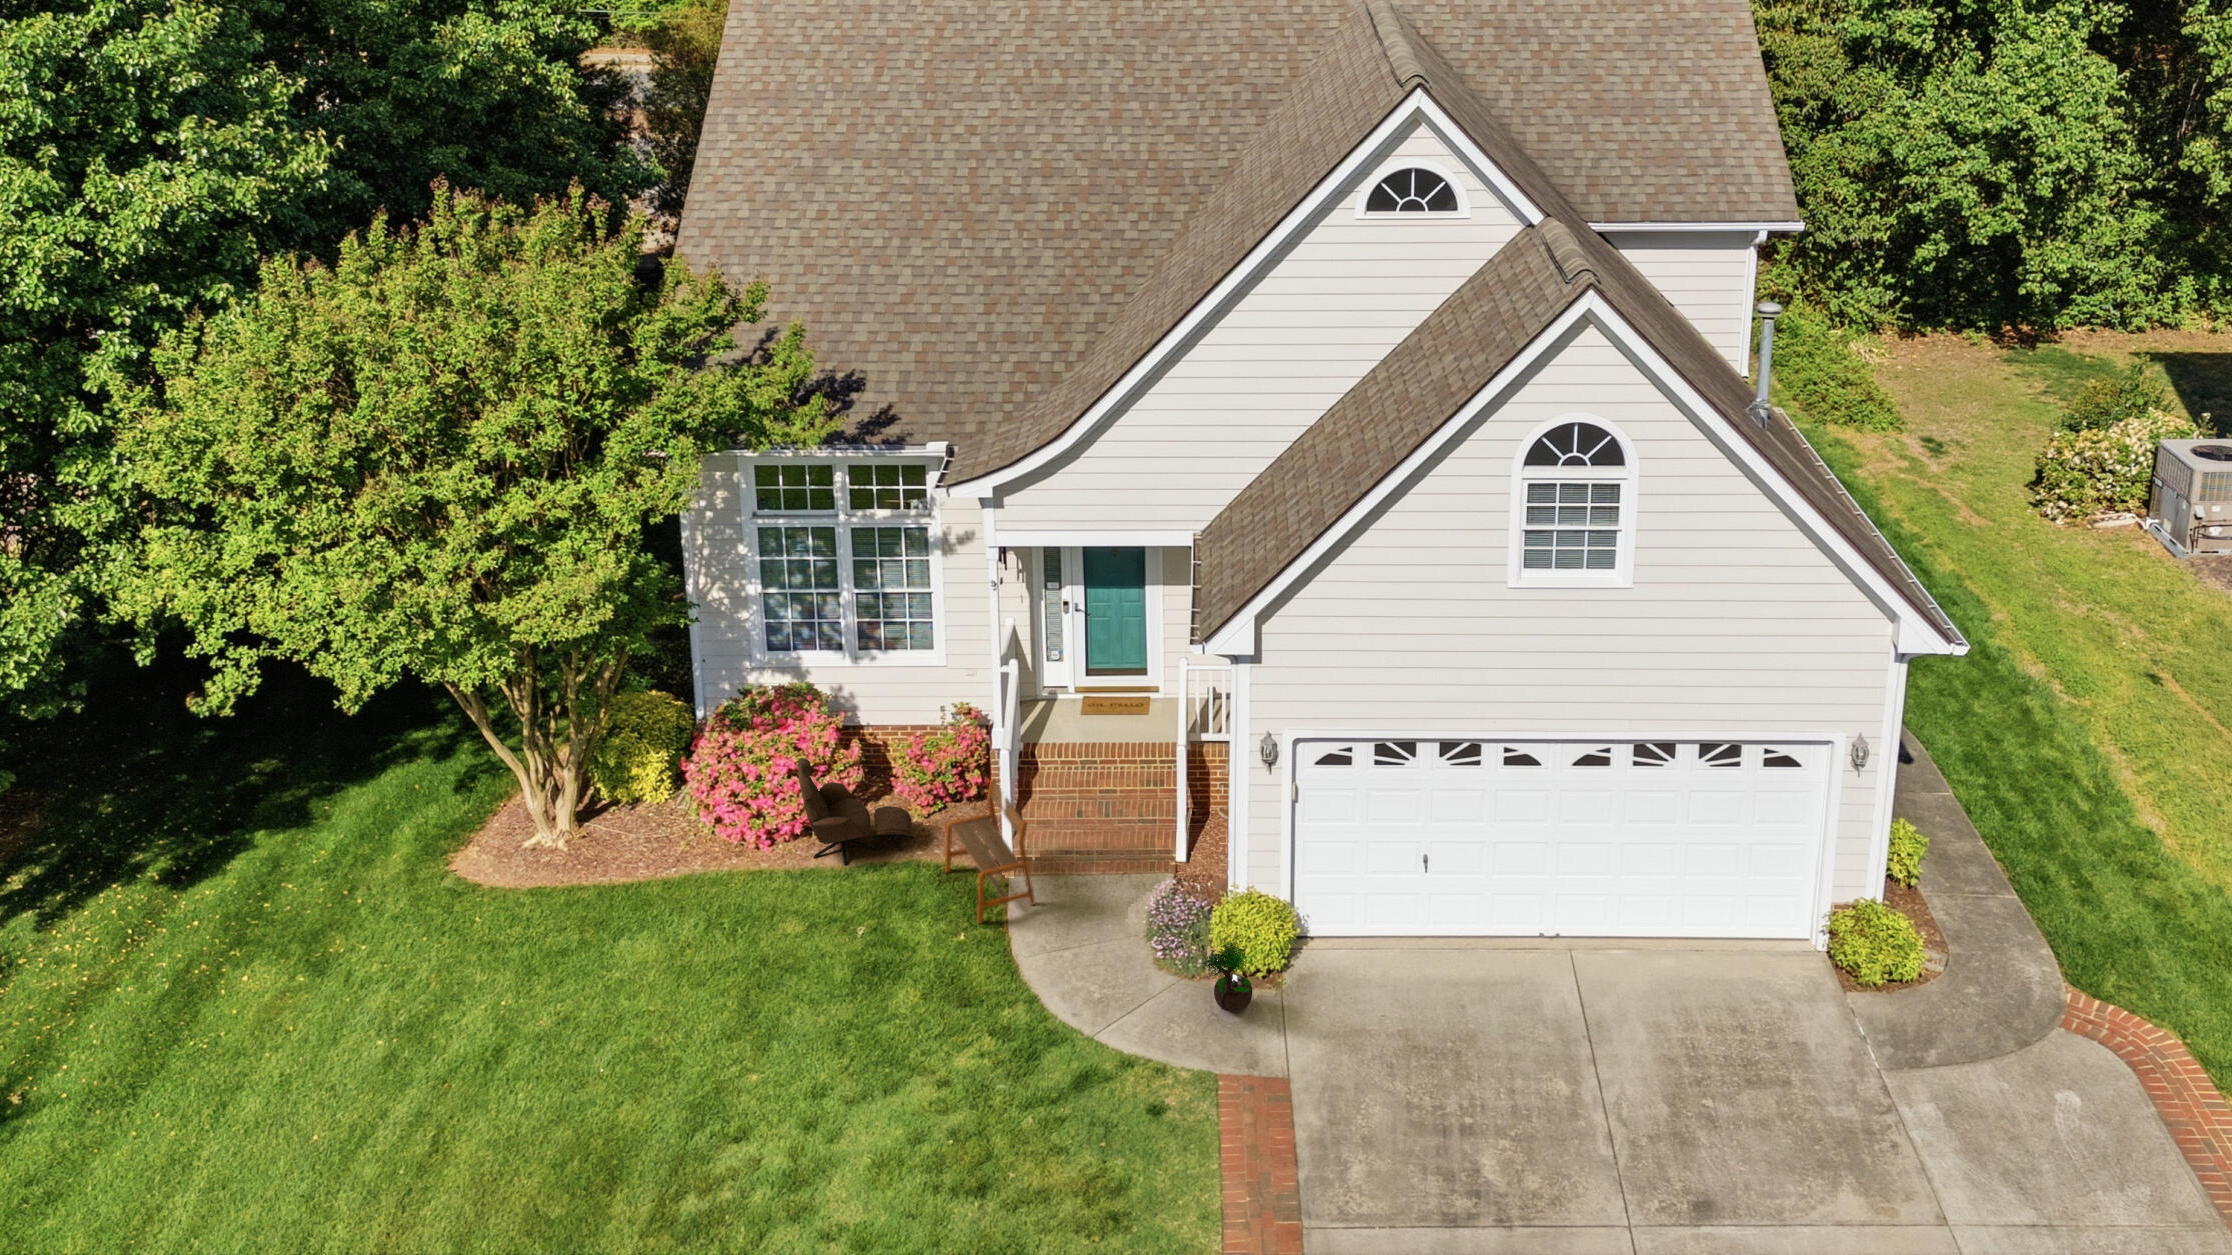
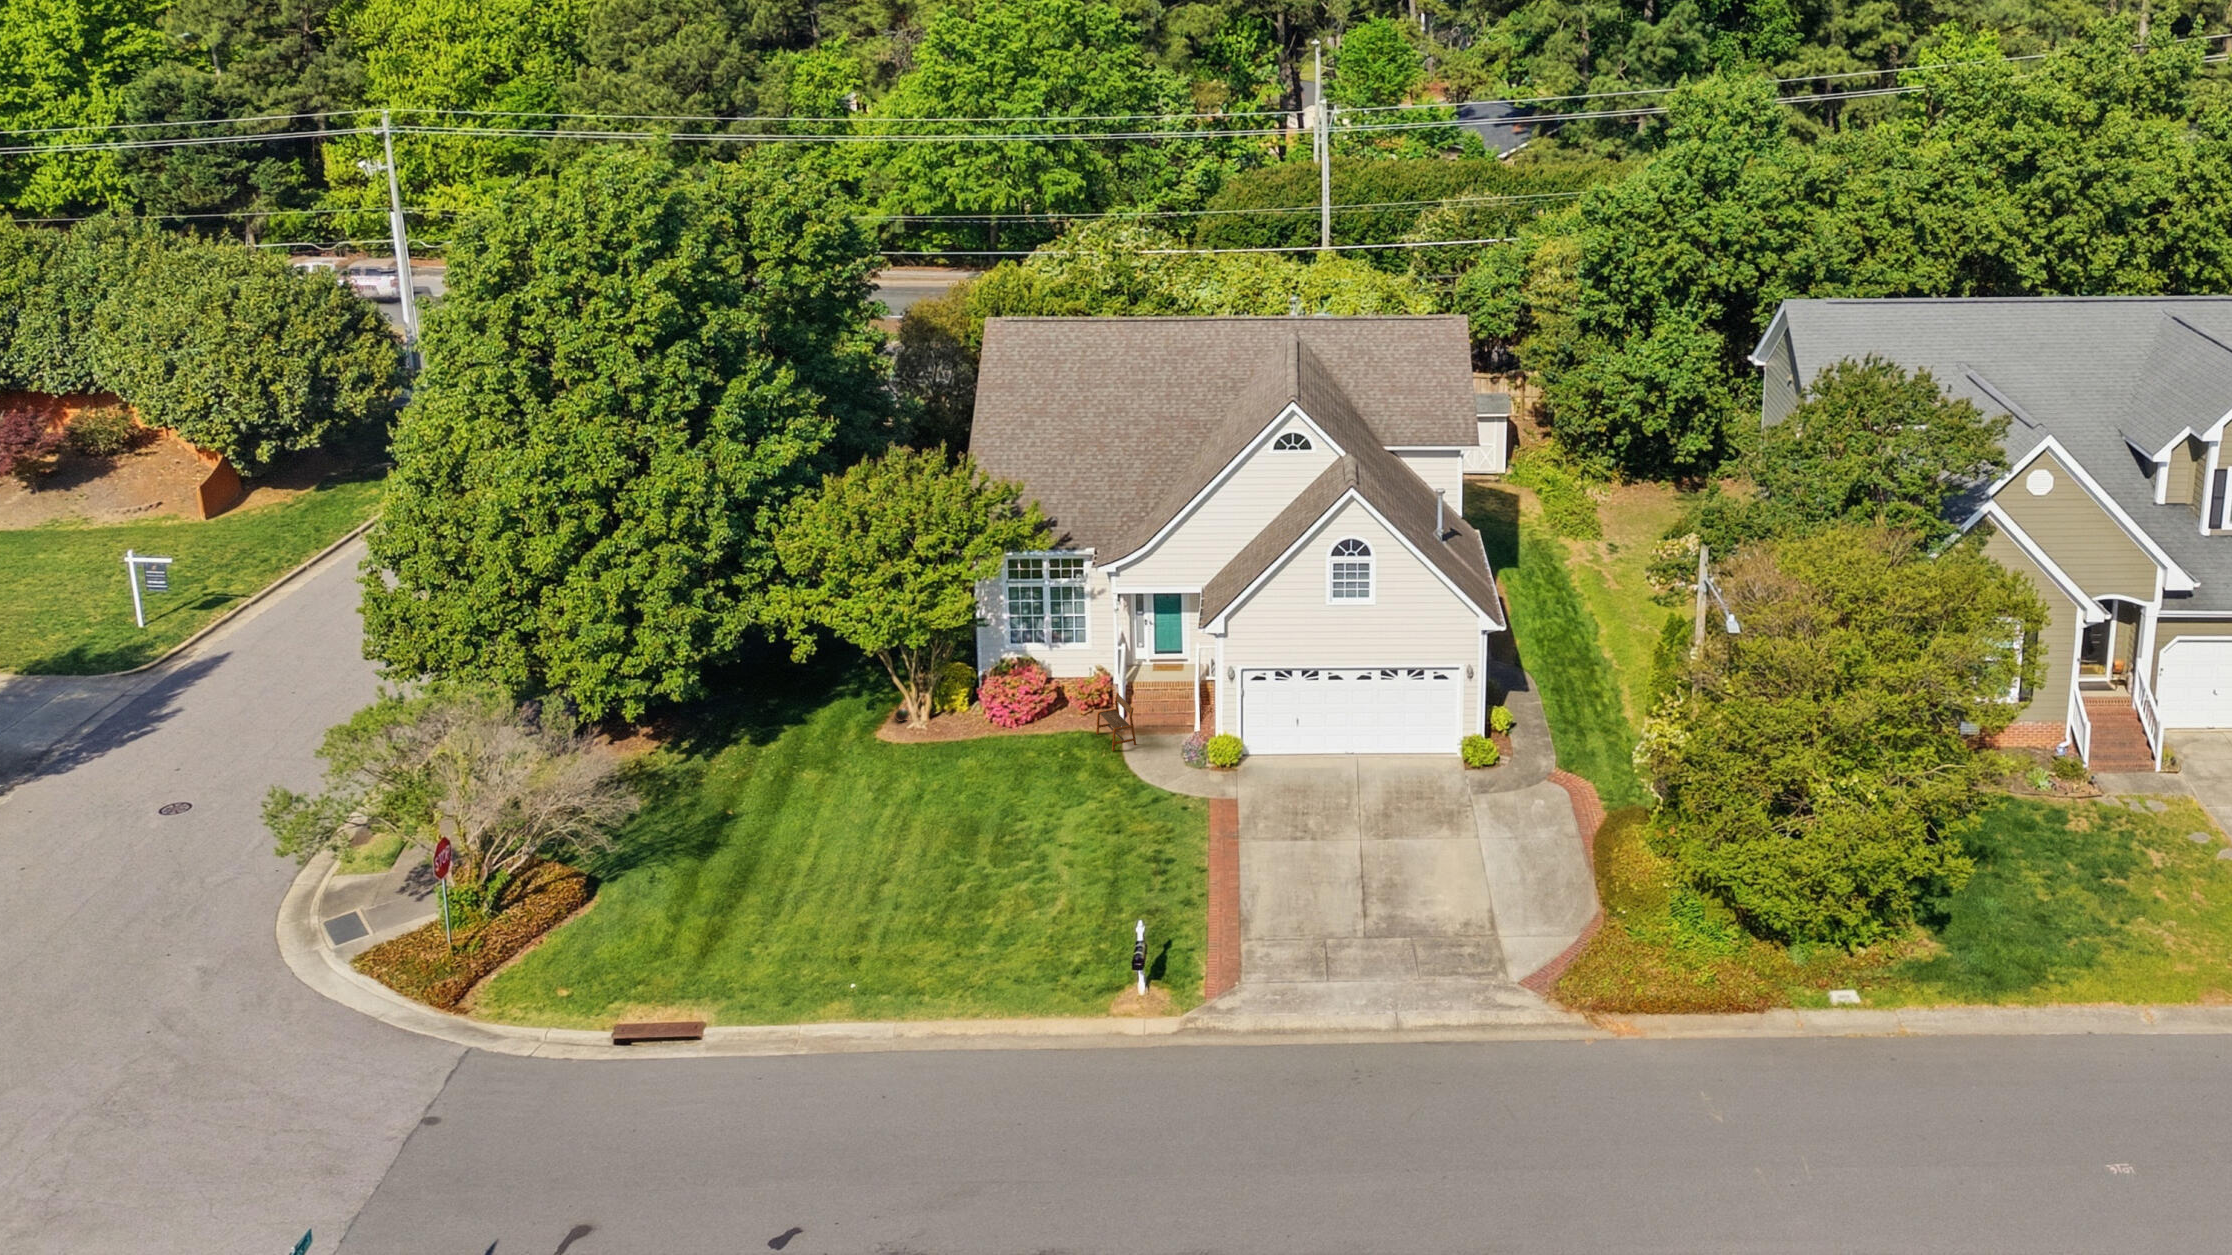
lounge chair: present [797,758,914,865] -> none [1032,687,1081,732]
potted tree: present [1202,940,1253,1012] -> present [889,694,909,722]

